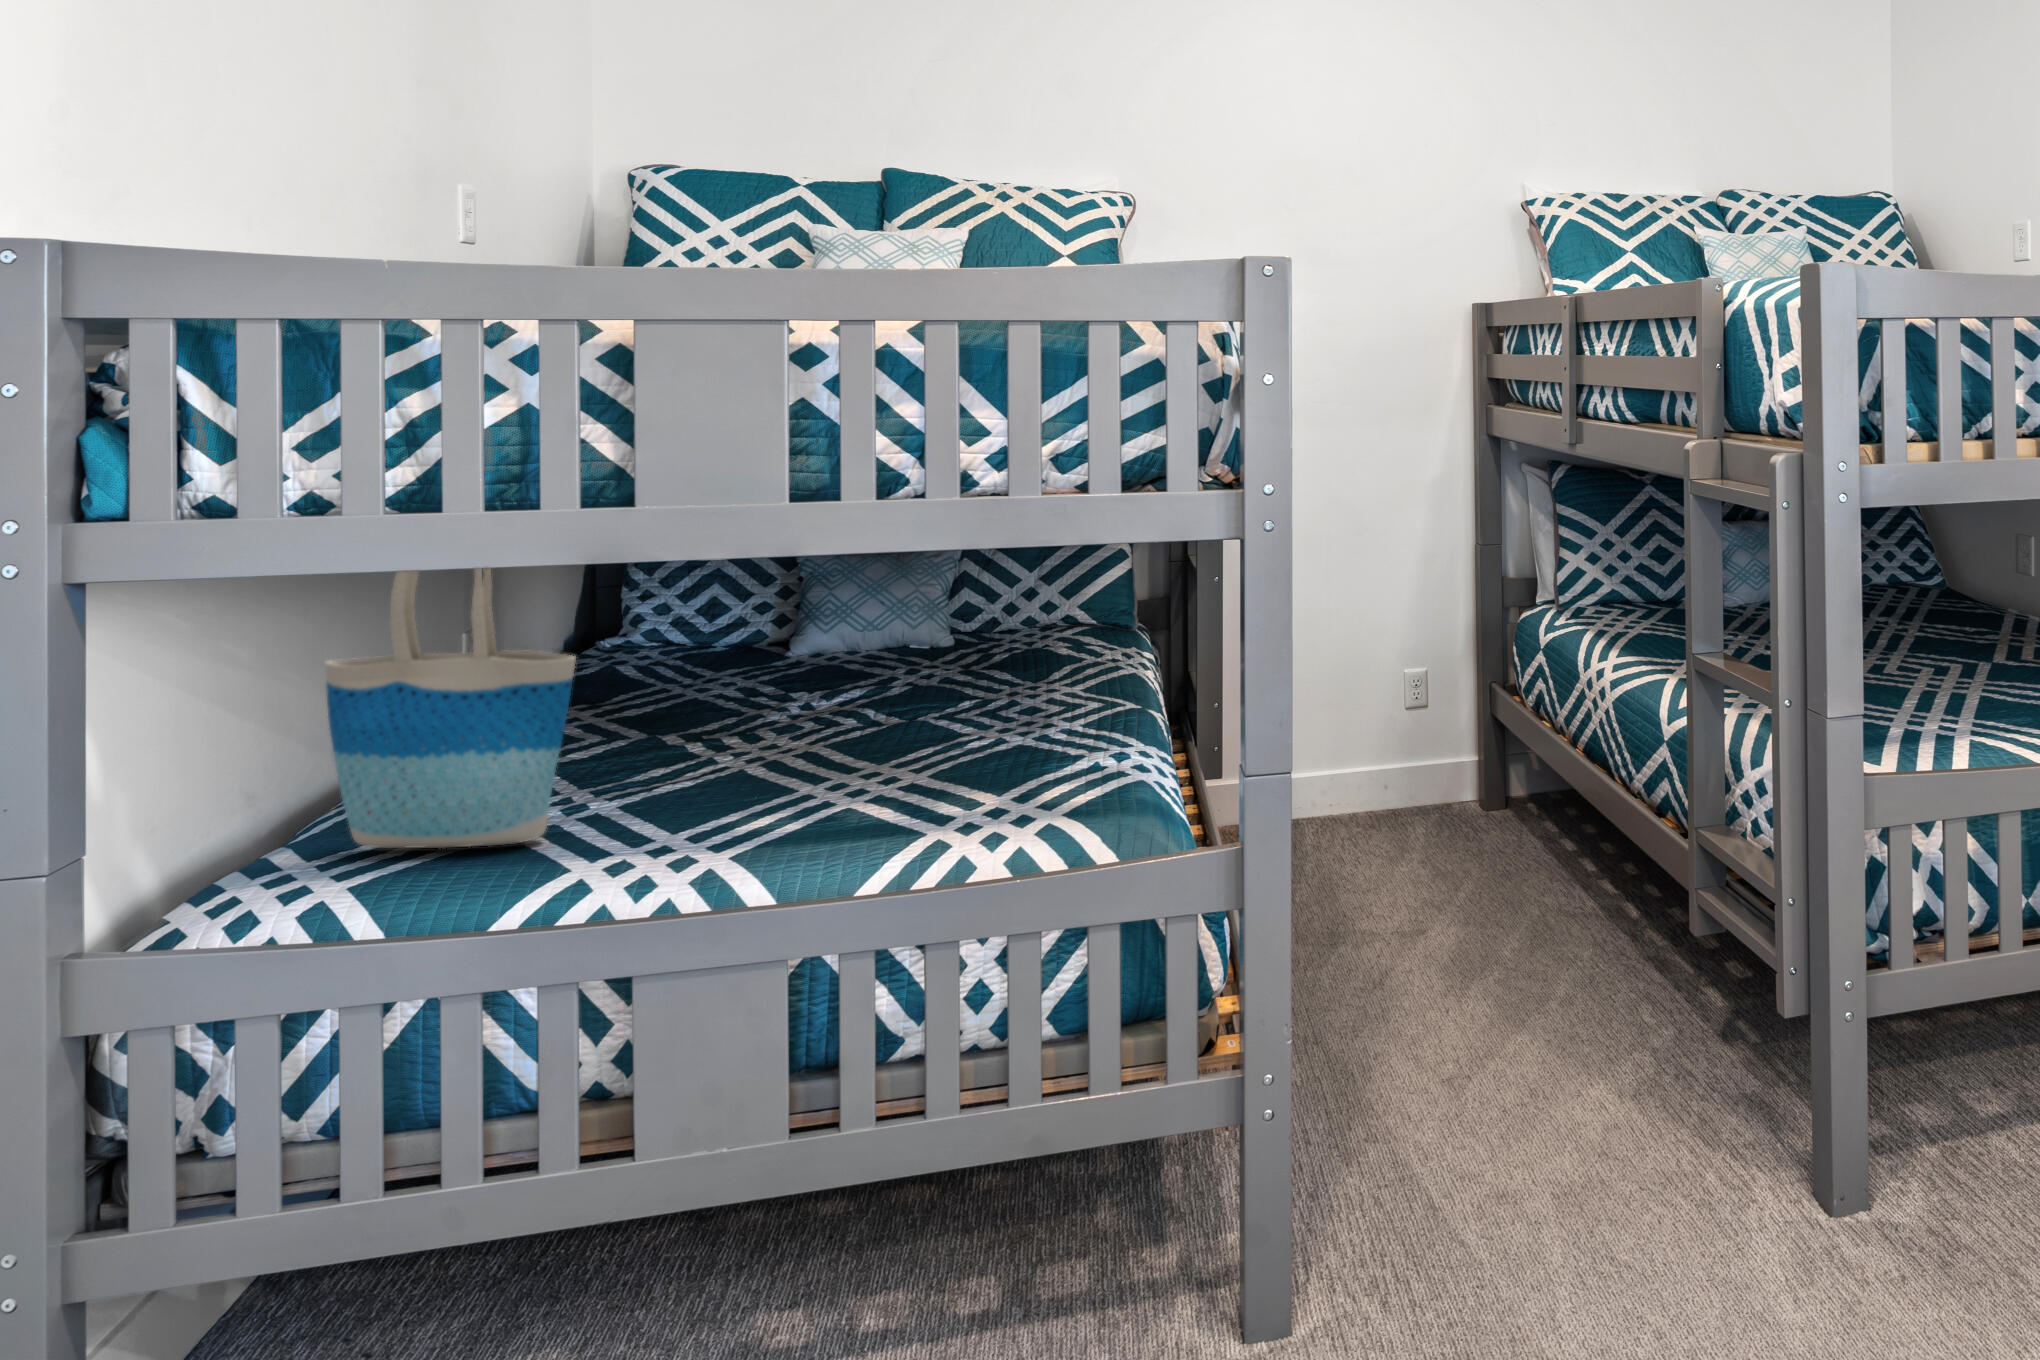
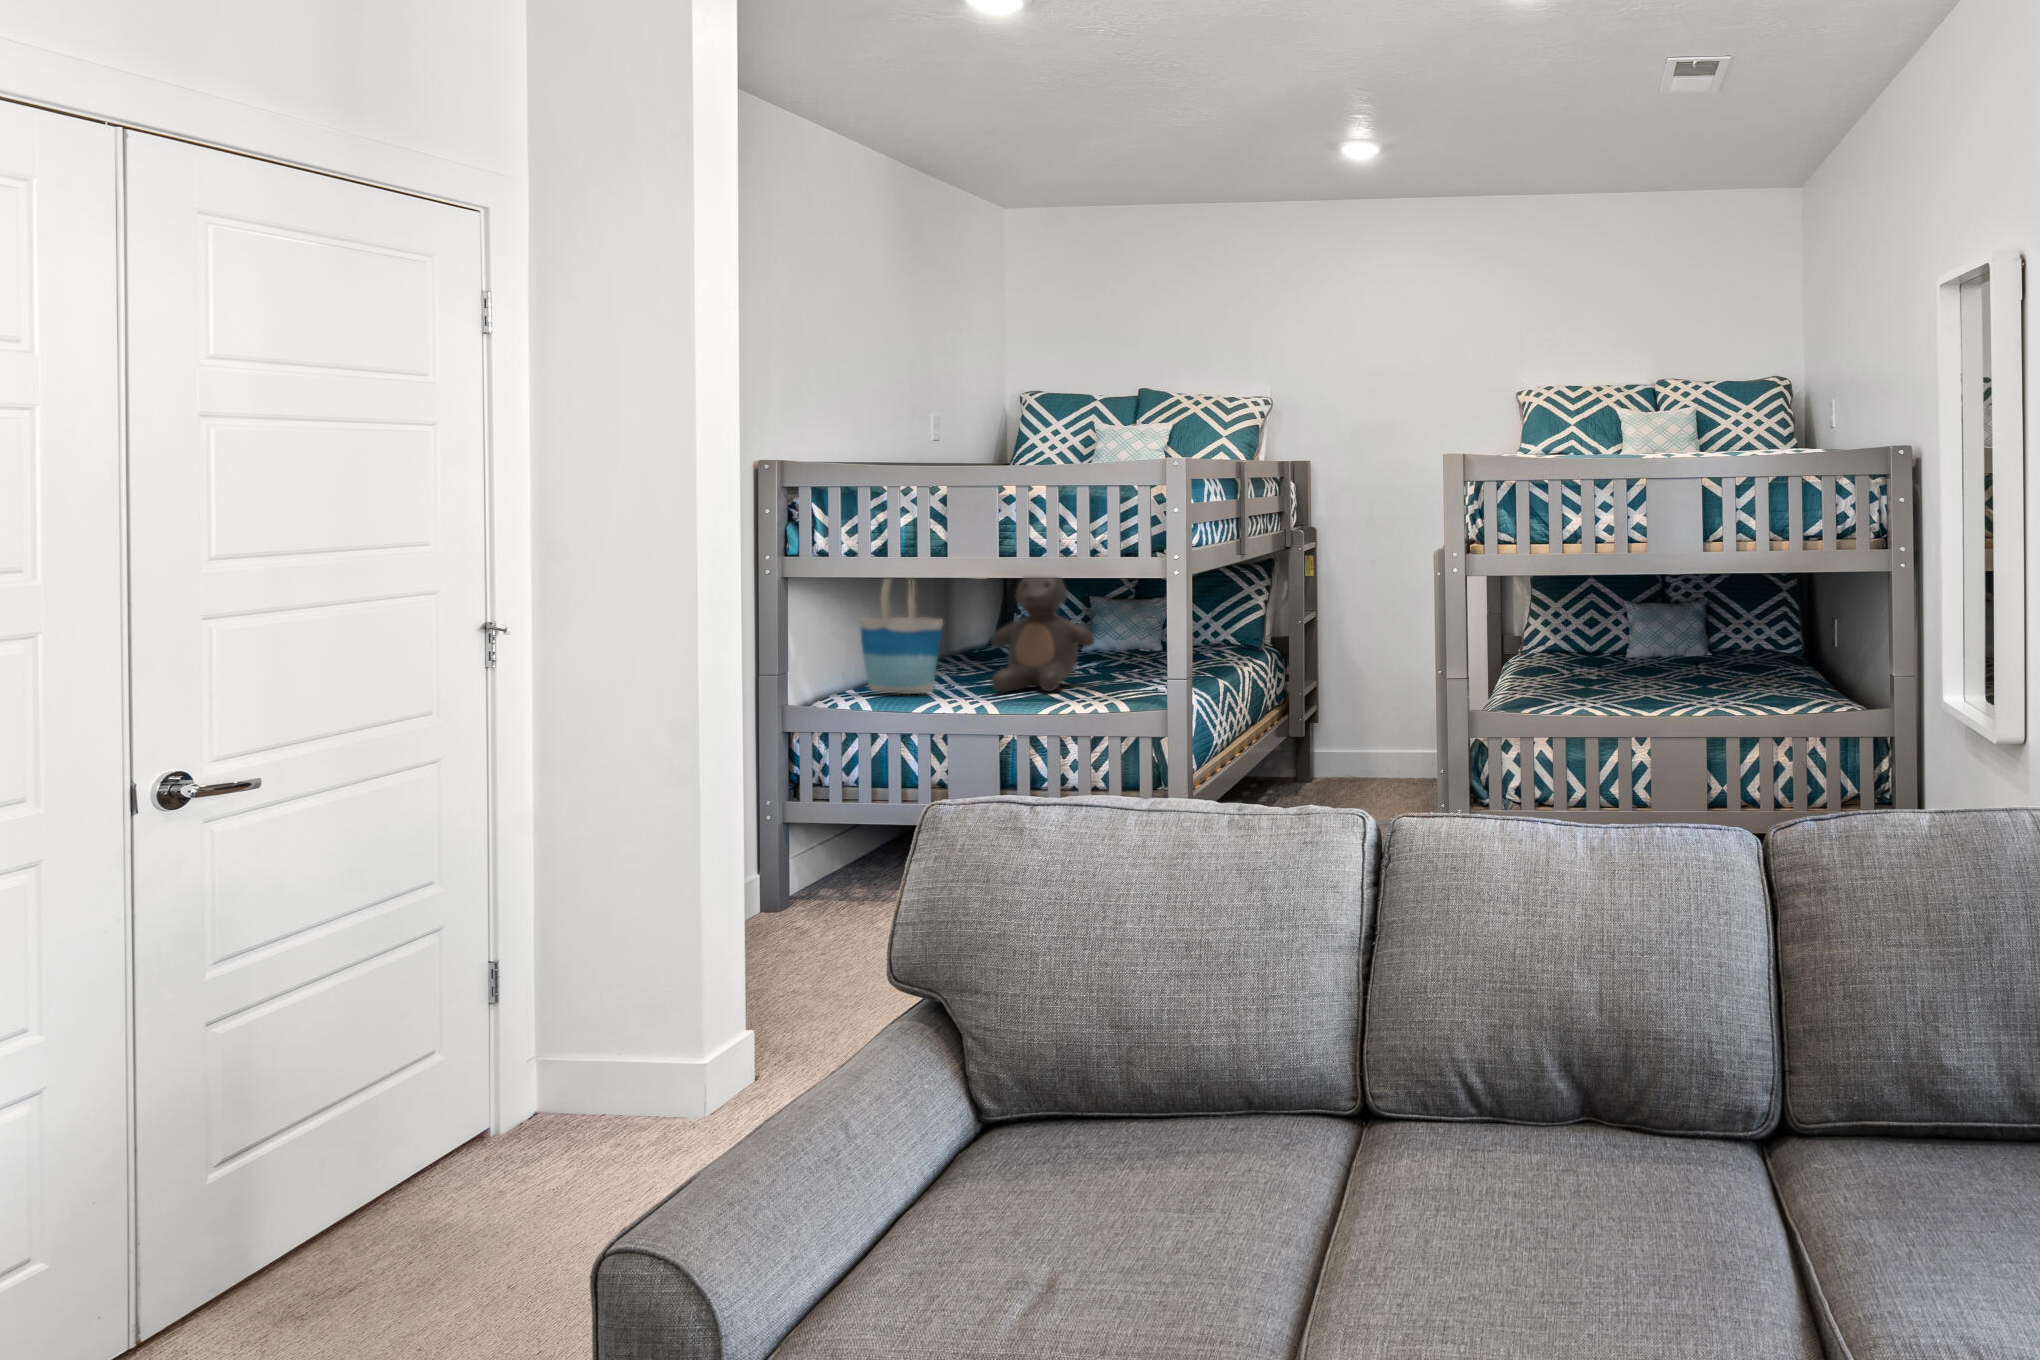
teddy bear: none [692,498,952,825] -> present [992,577,1094,692]

